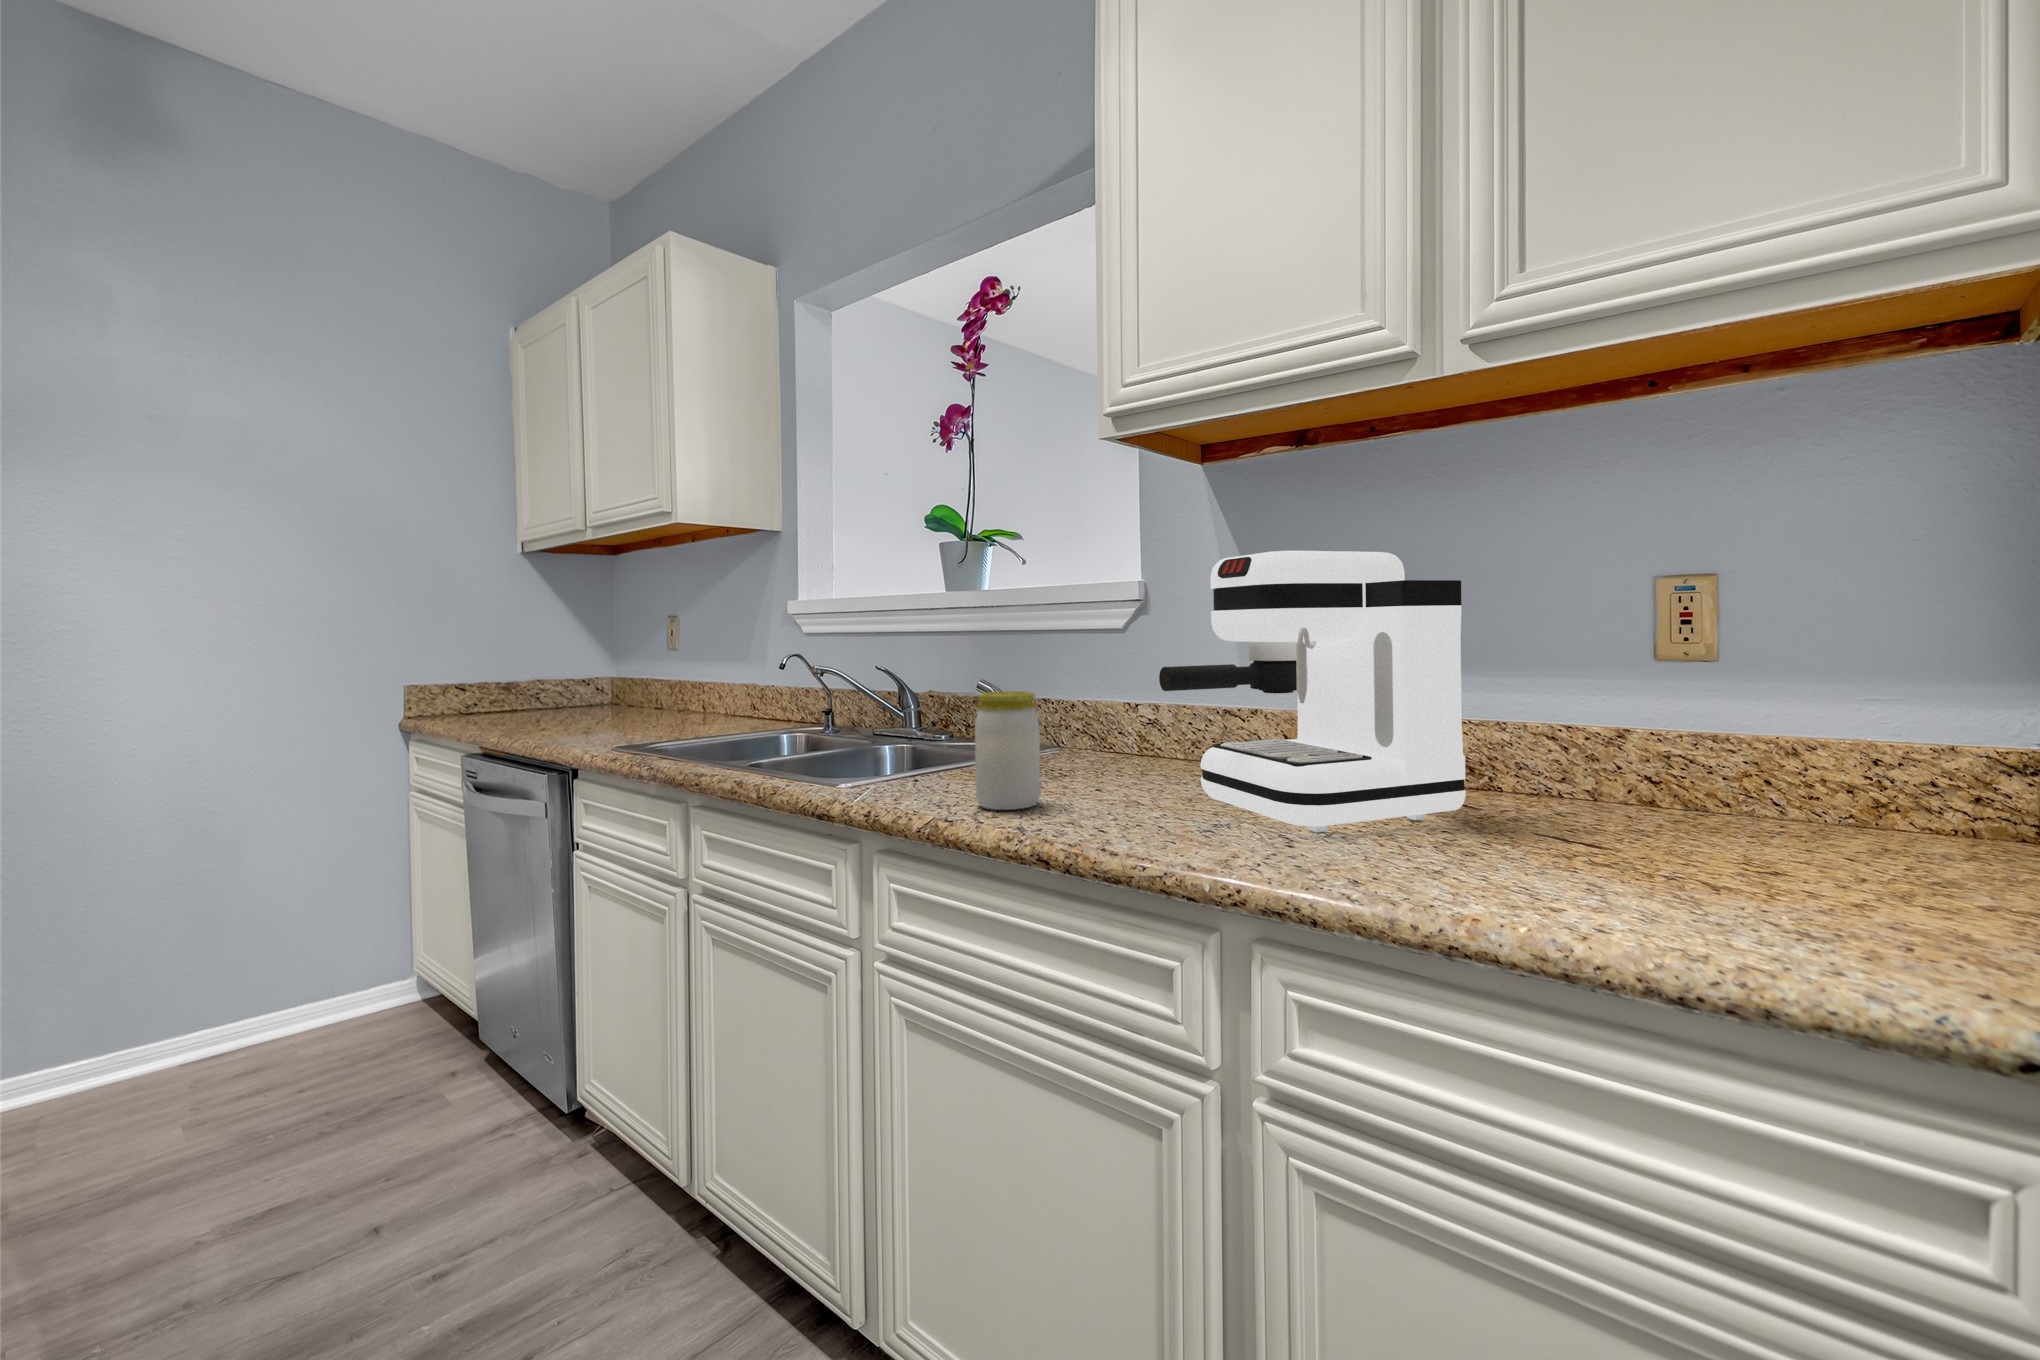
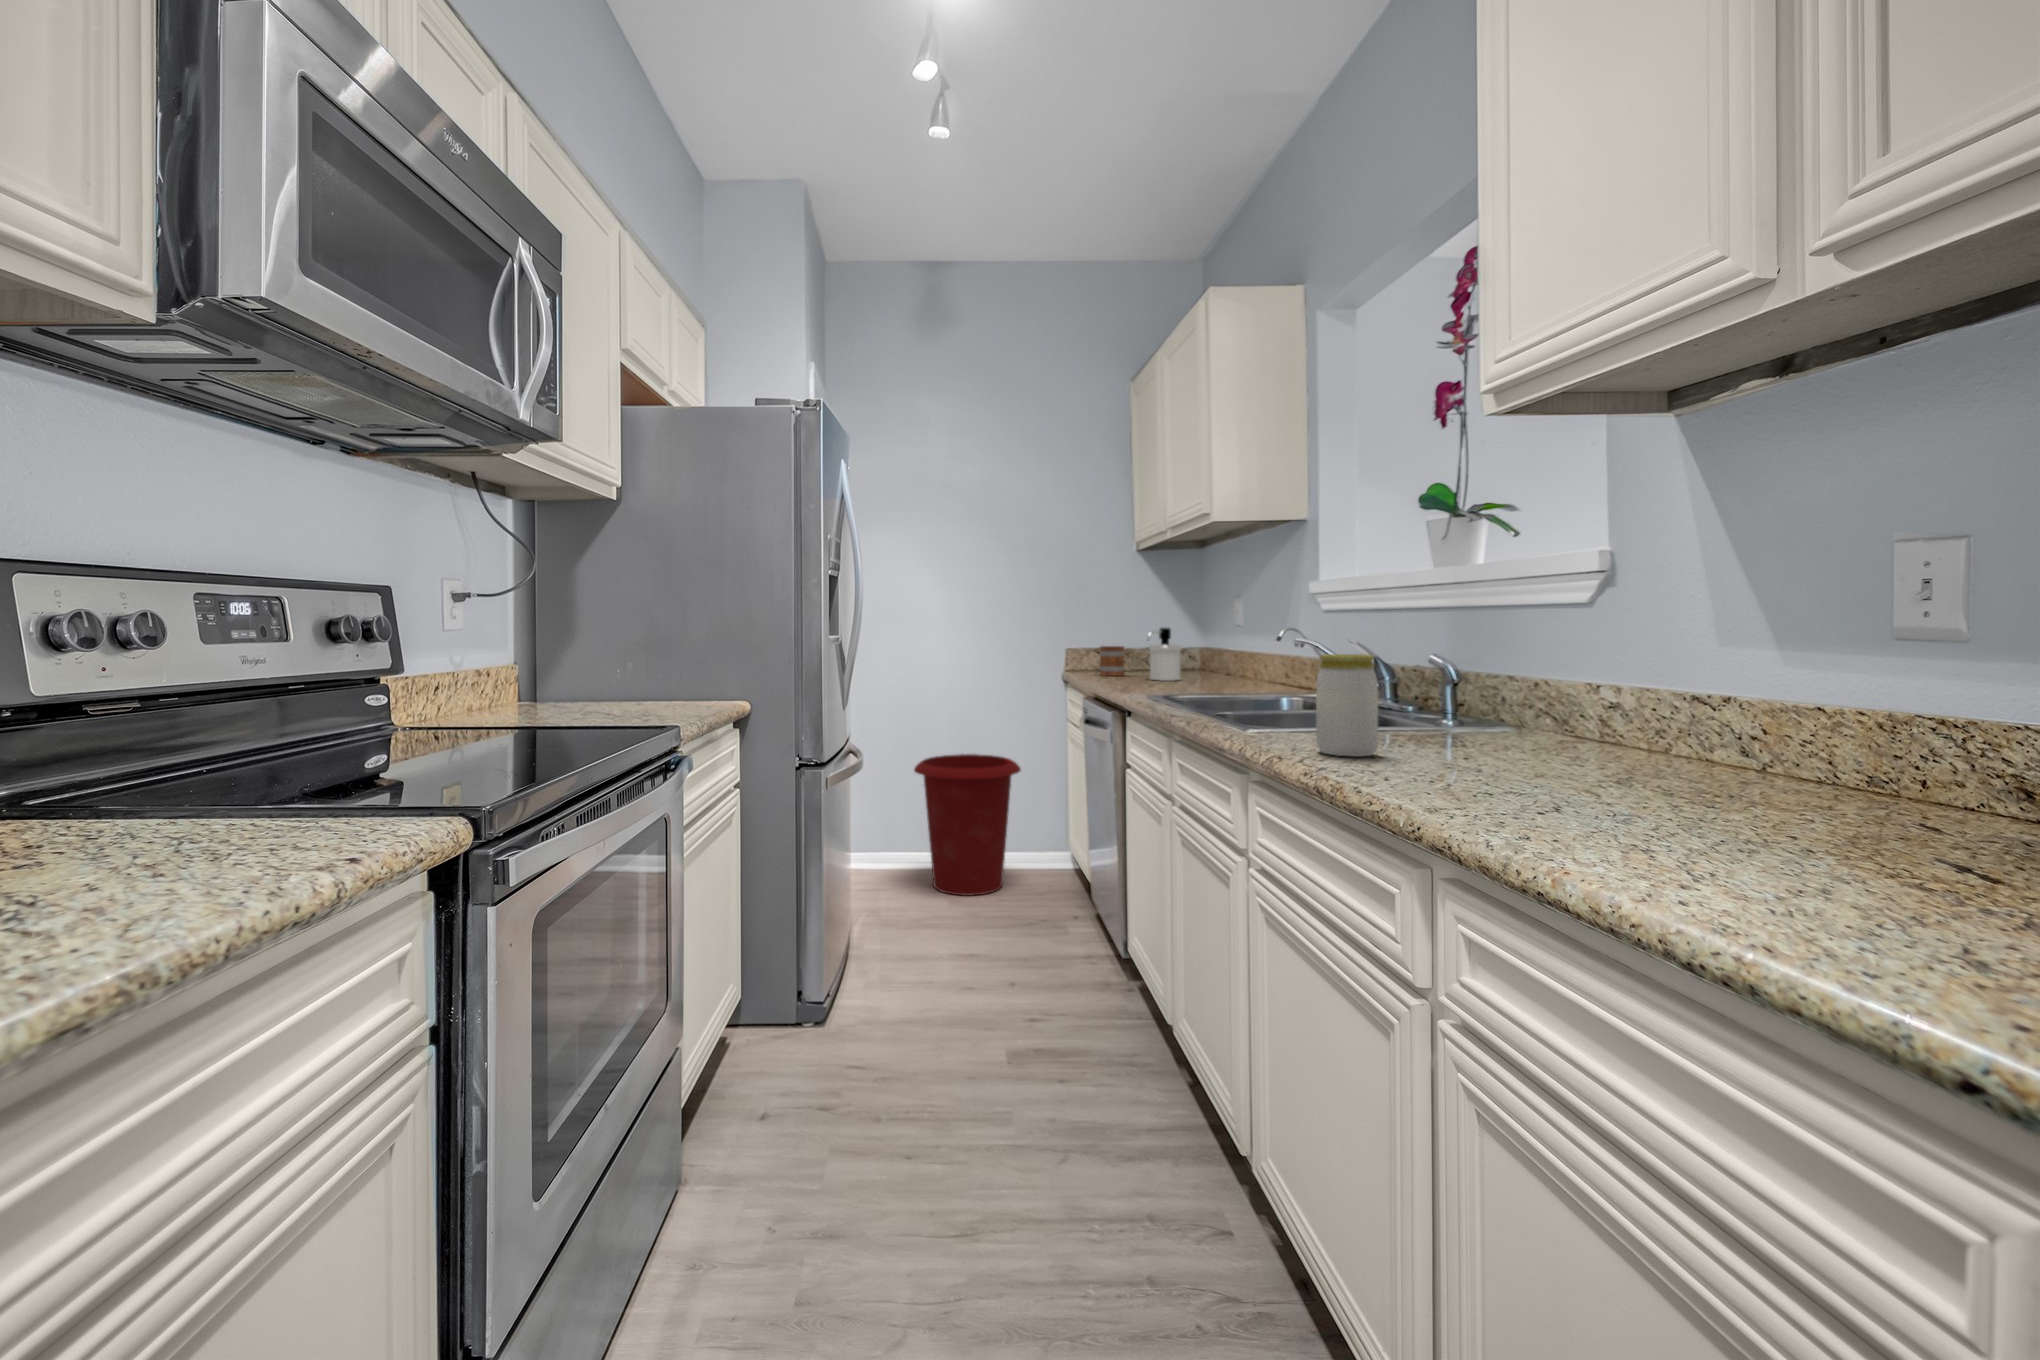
coffee maker: present [1159,551,1466,833] -> none [1466,501,1868,824]
soap dispenser: none [554,653,601,722] -> present [1147,628,1181,681]
mug: none [466,679,526,721] -> present [1100,646,1136,676]
waste bin: none [98,861,340,1113] -> present [914,754,1021,896]

